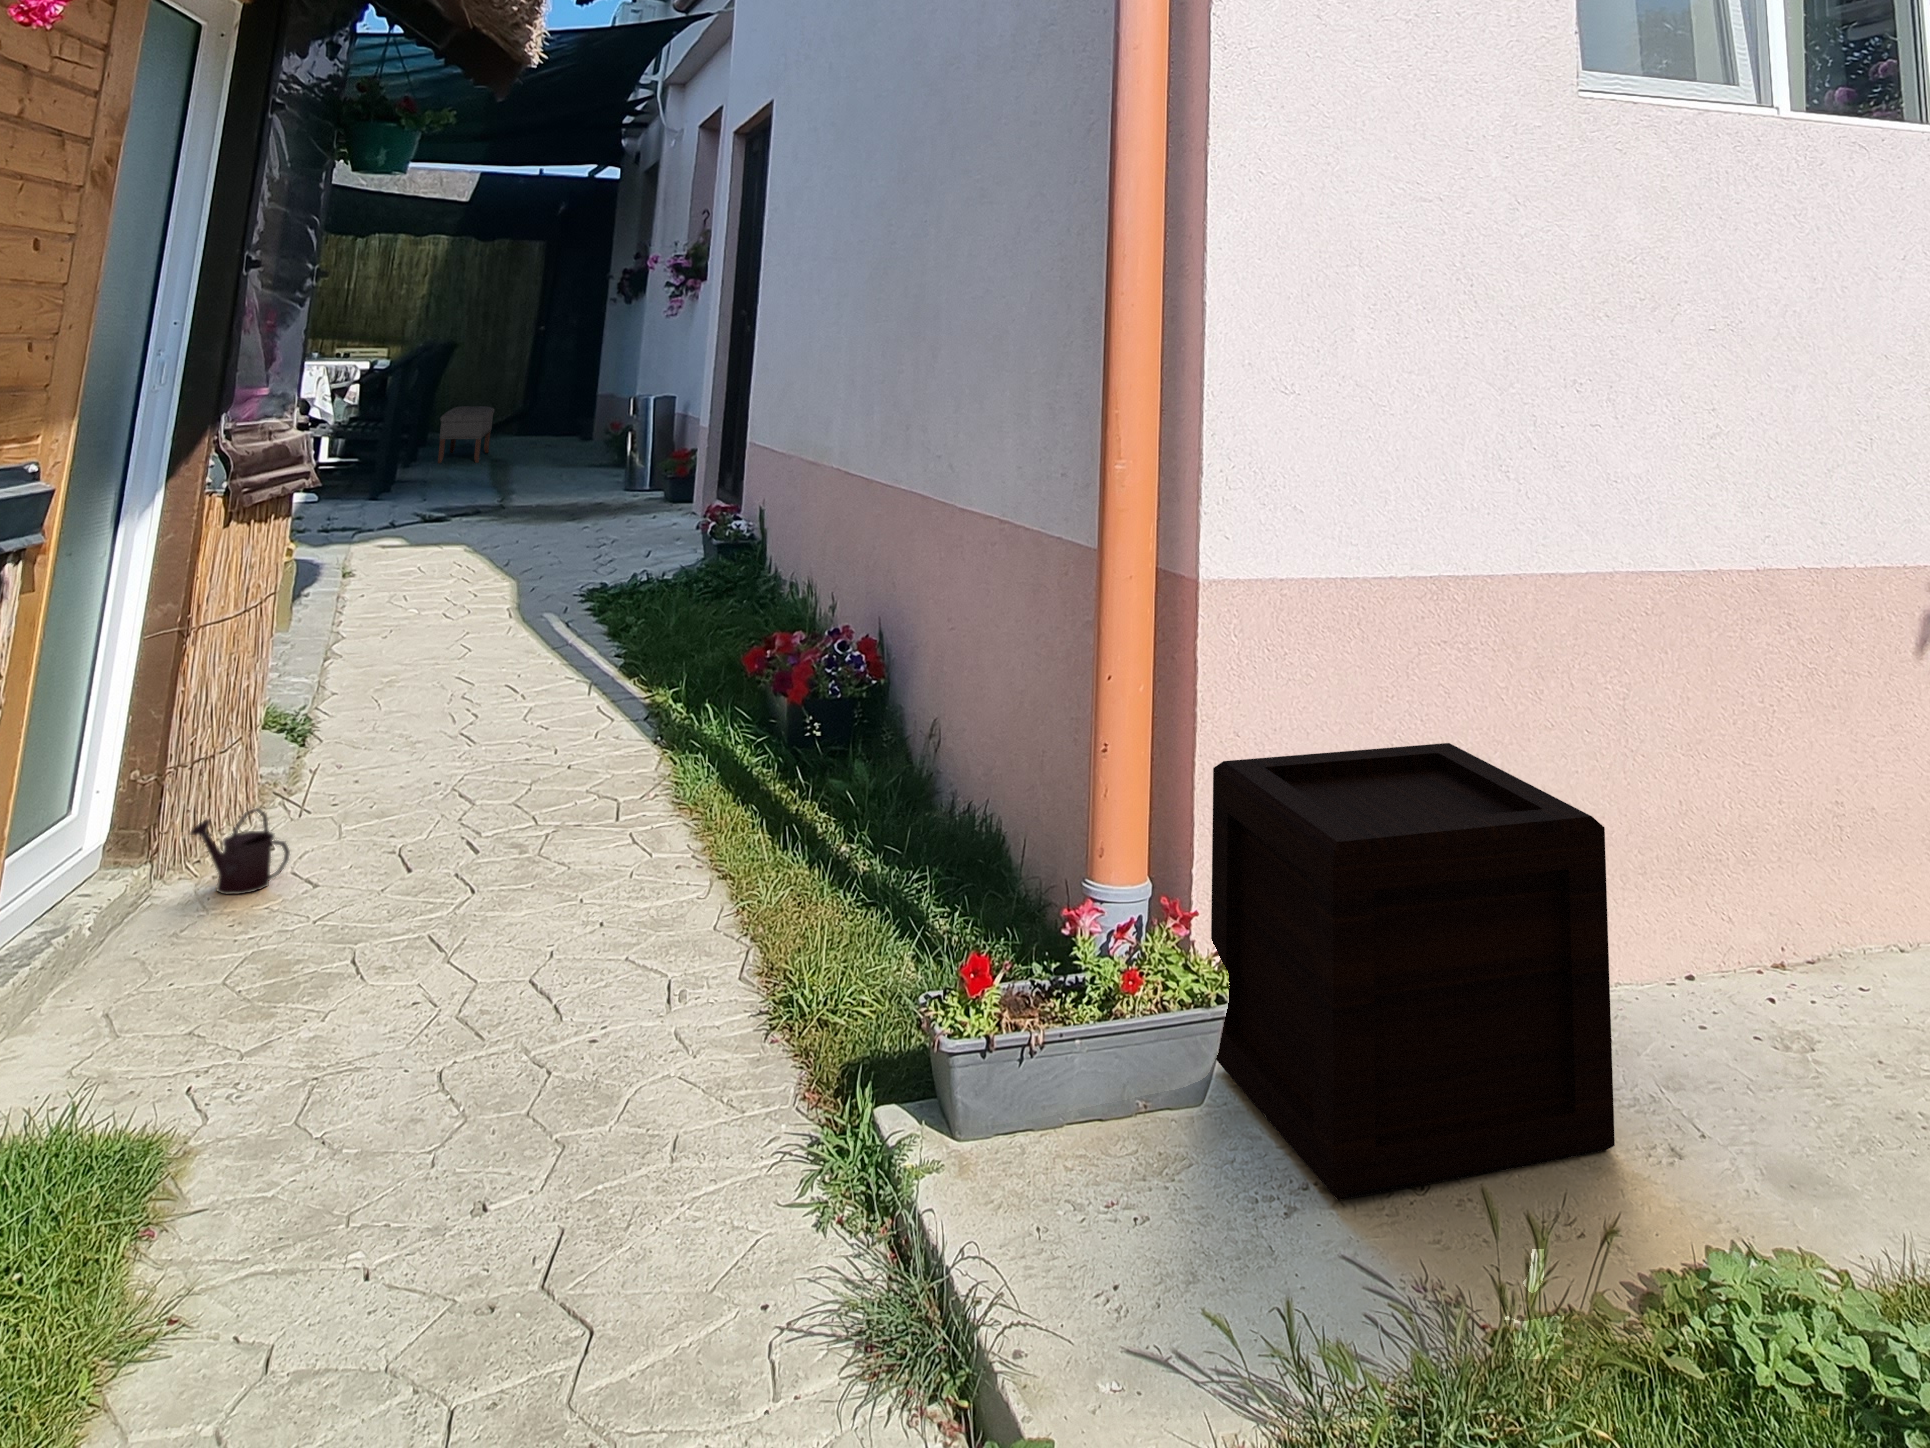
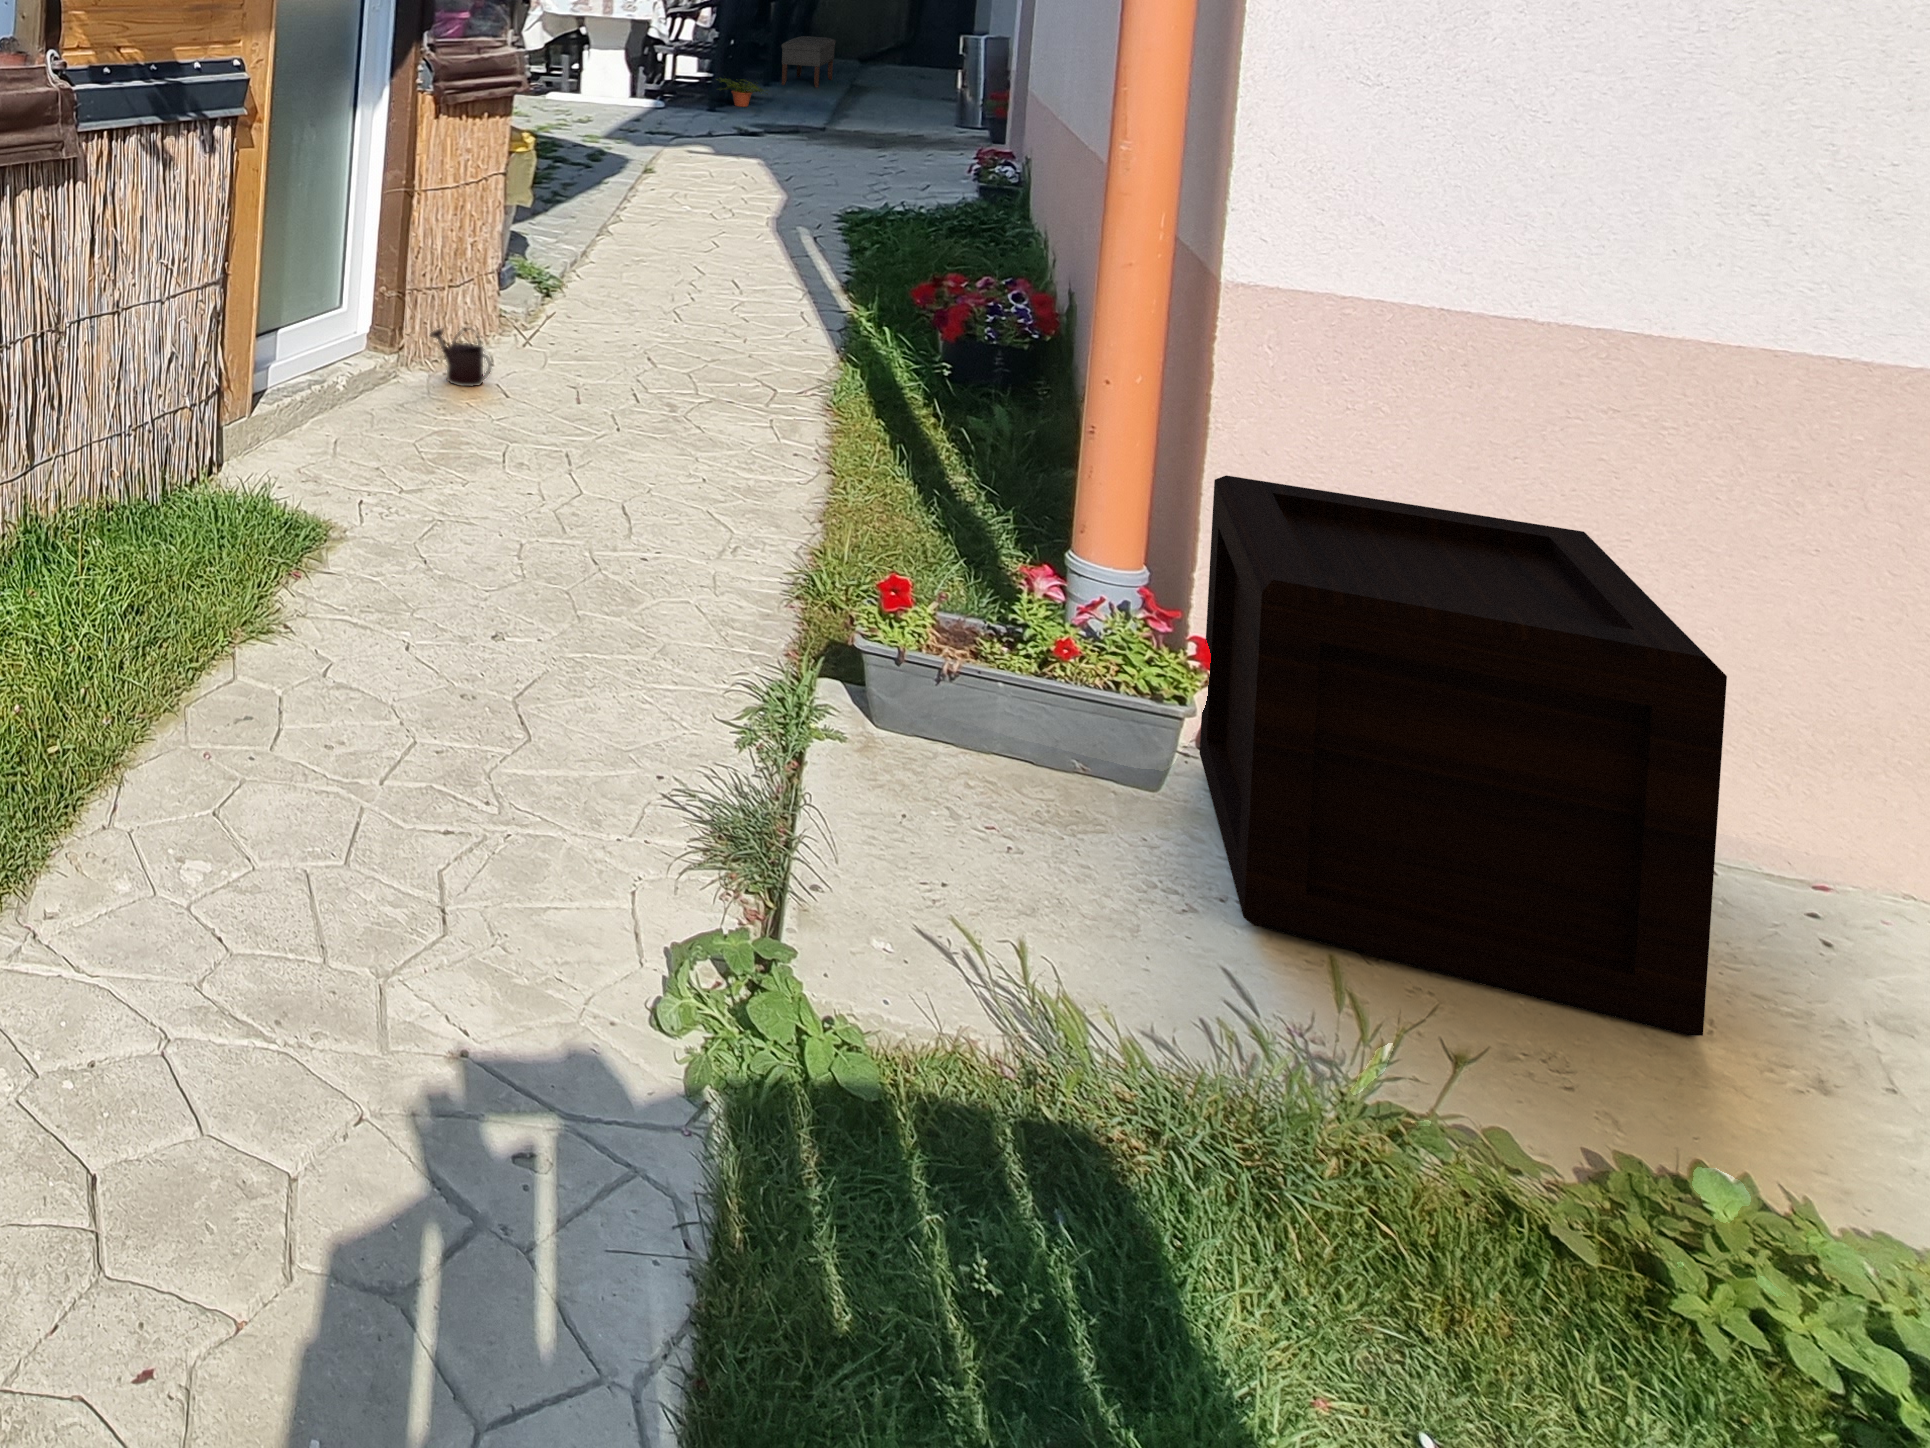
potted plant: none [376,457,439,491] -> present [715,78,769,107]

